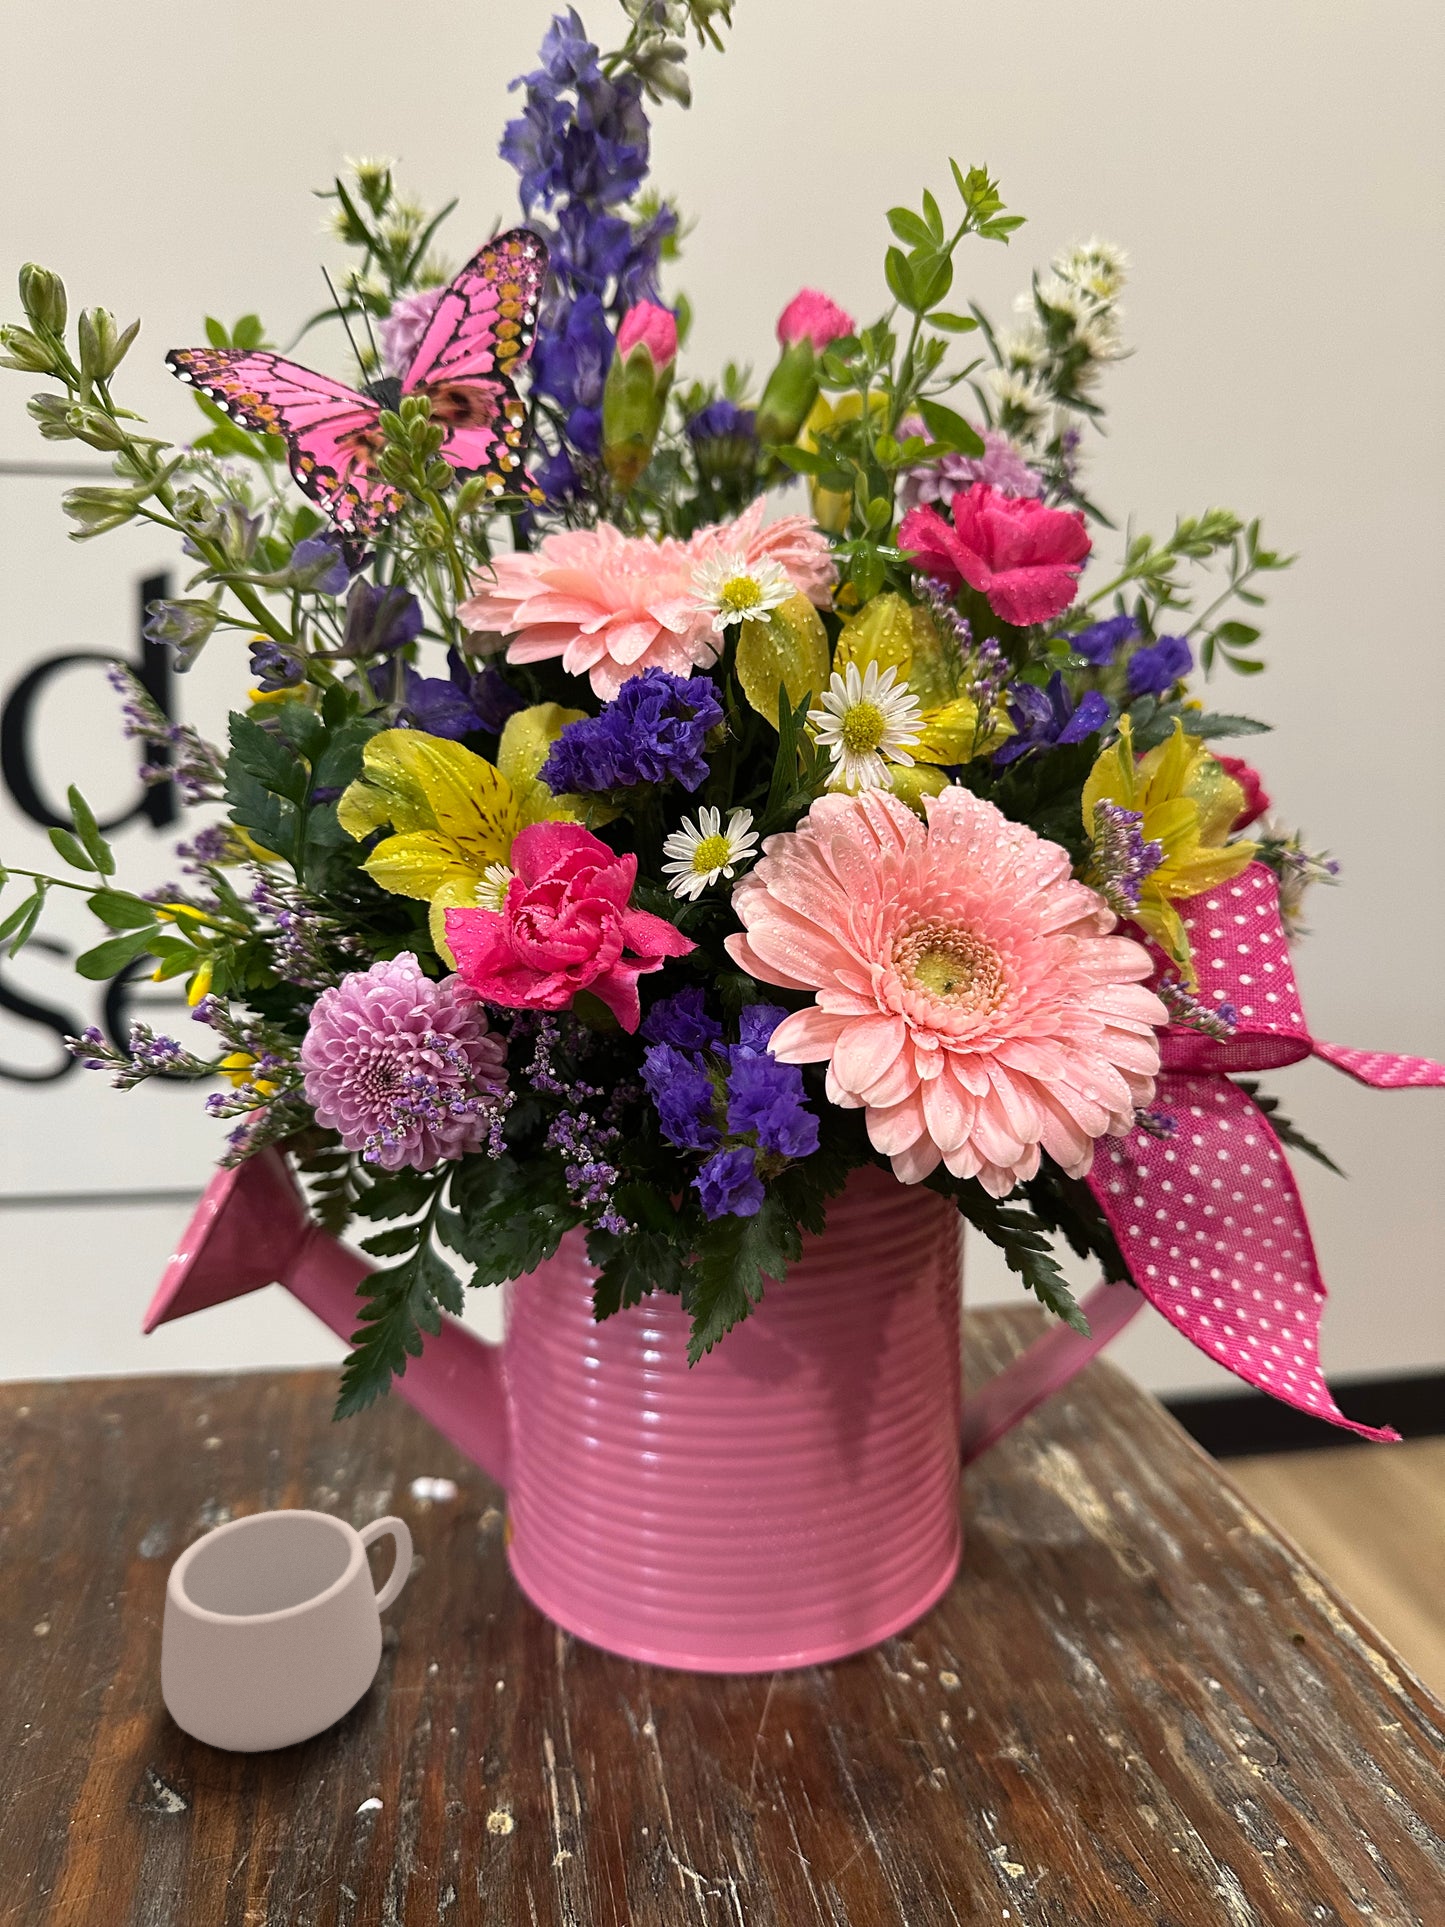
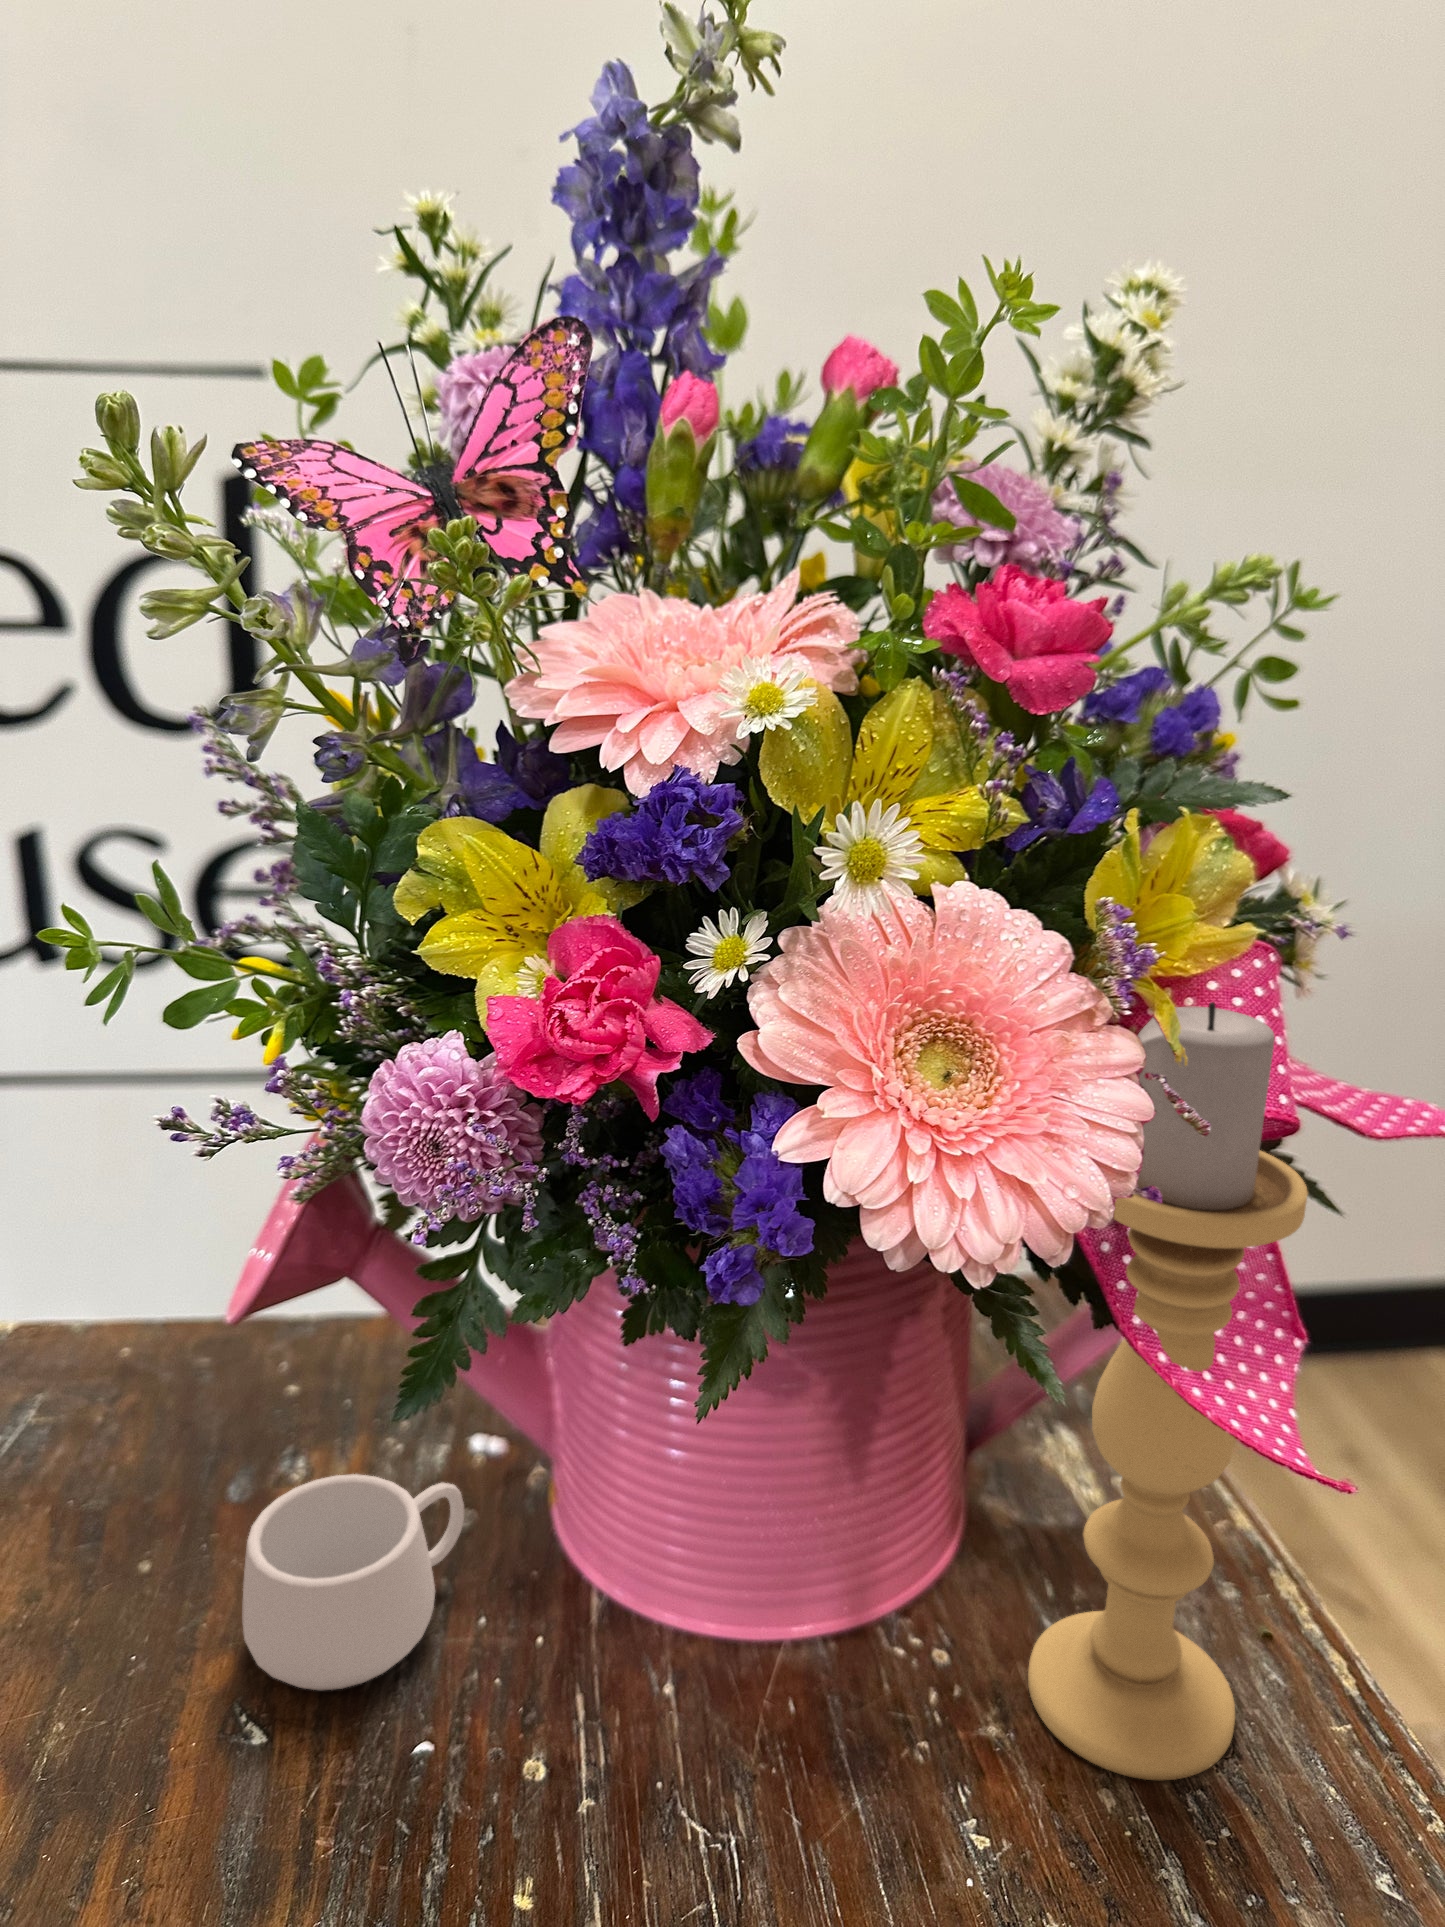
candle holder: none [1047,917,1325,1793] -> present [1028,1002,1308,1780]

